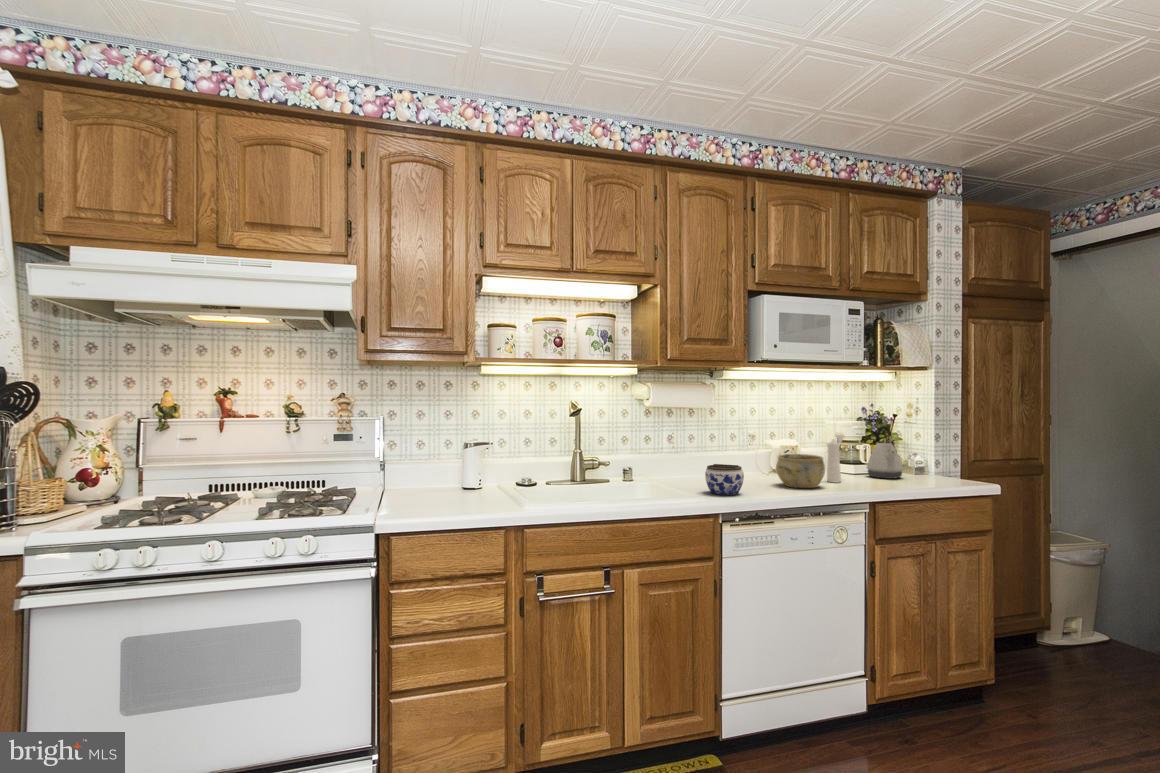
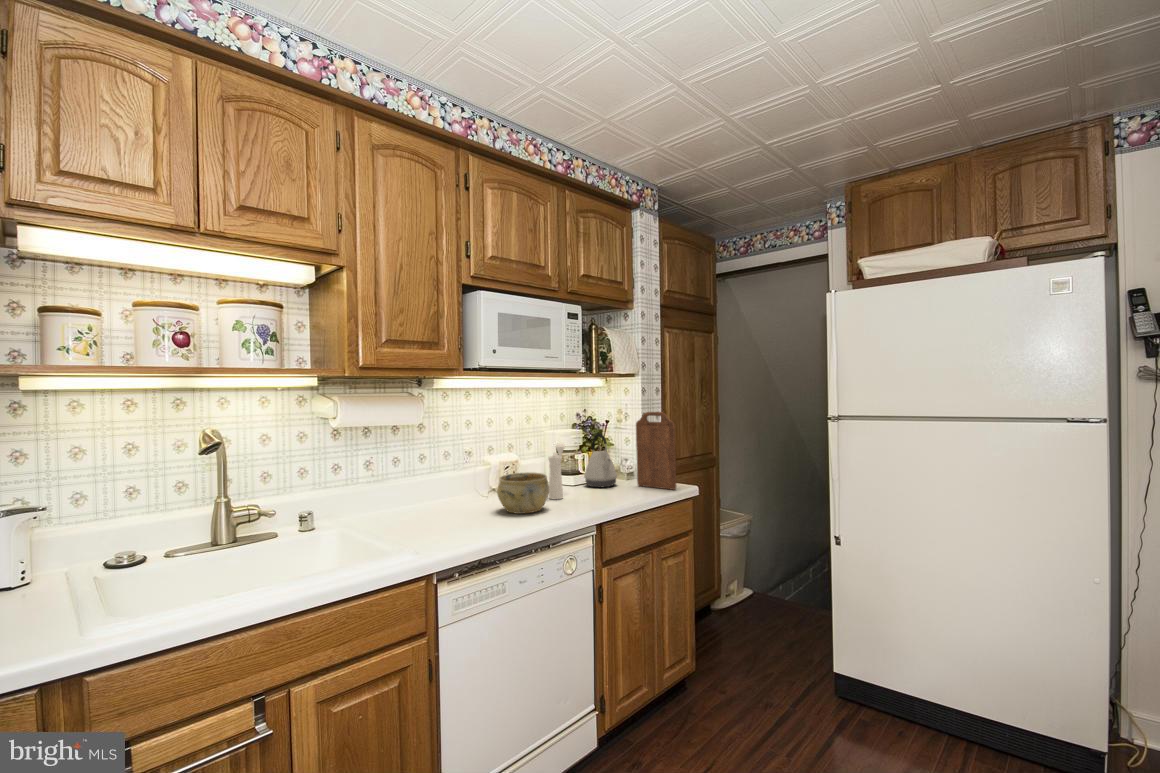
cutting board: none [926,406,972,487] -> present [636,412,676,490]
jar: present [705,464,744,495] -> none [413,498,461,540]

